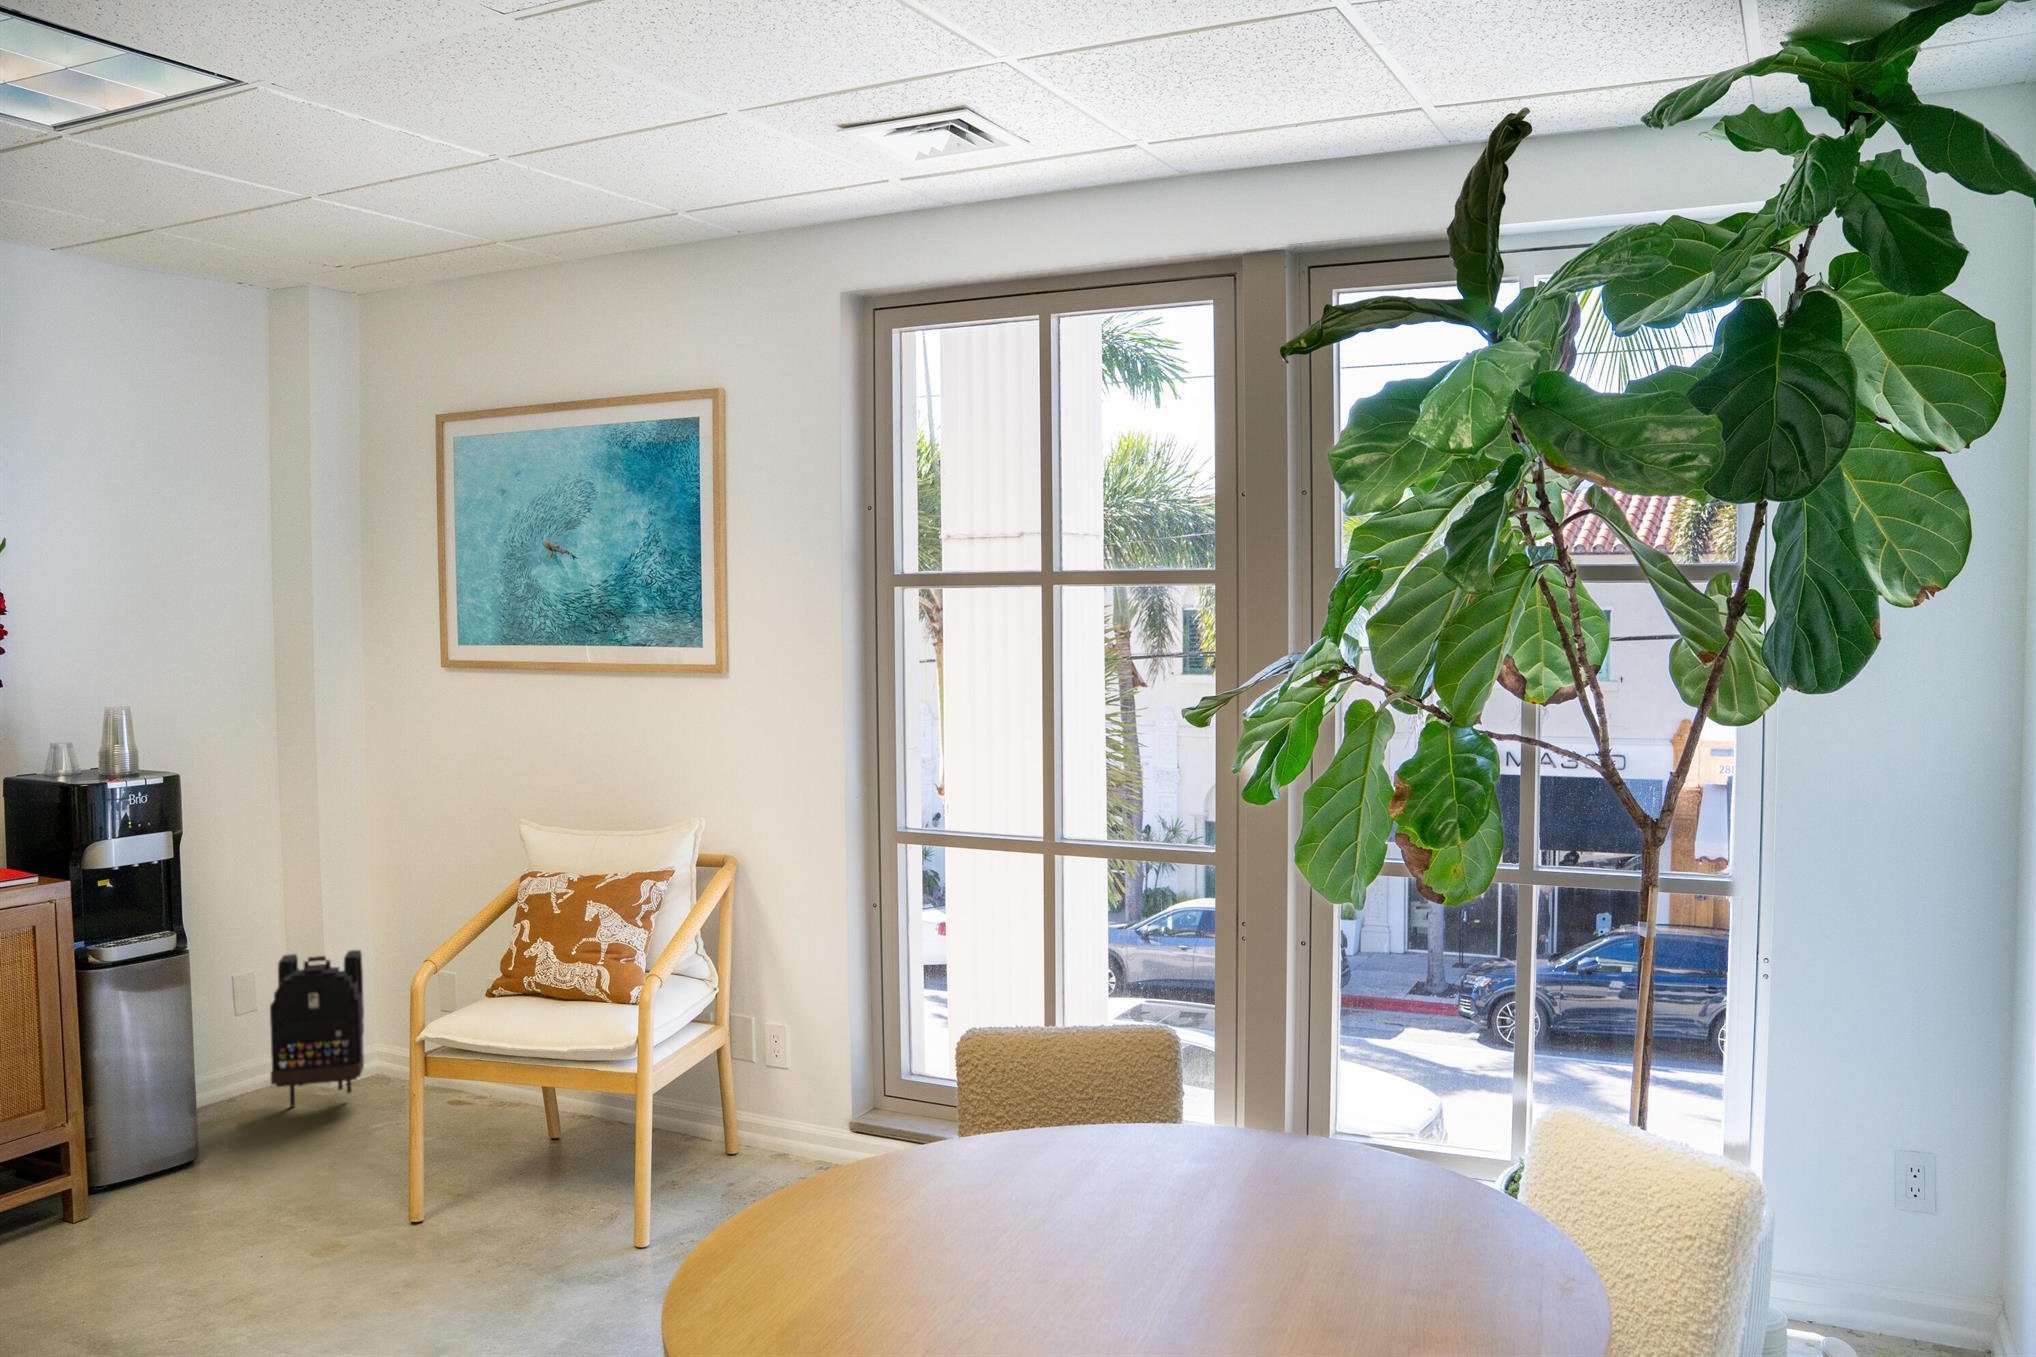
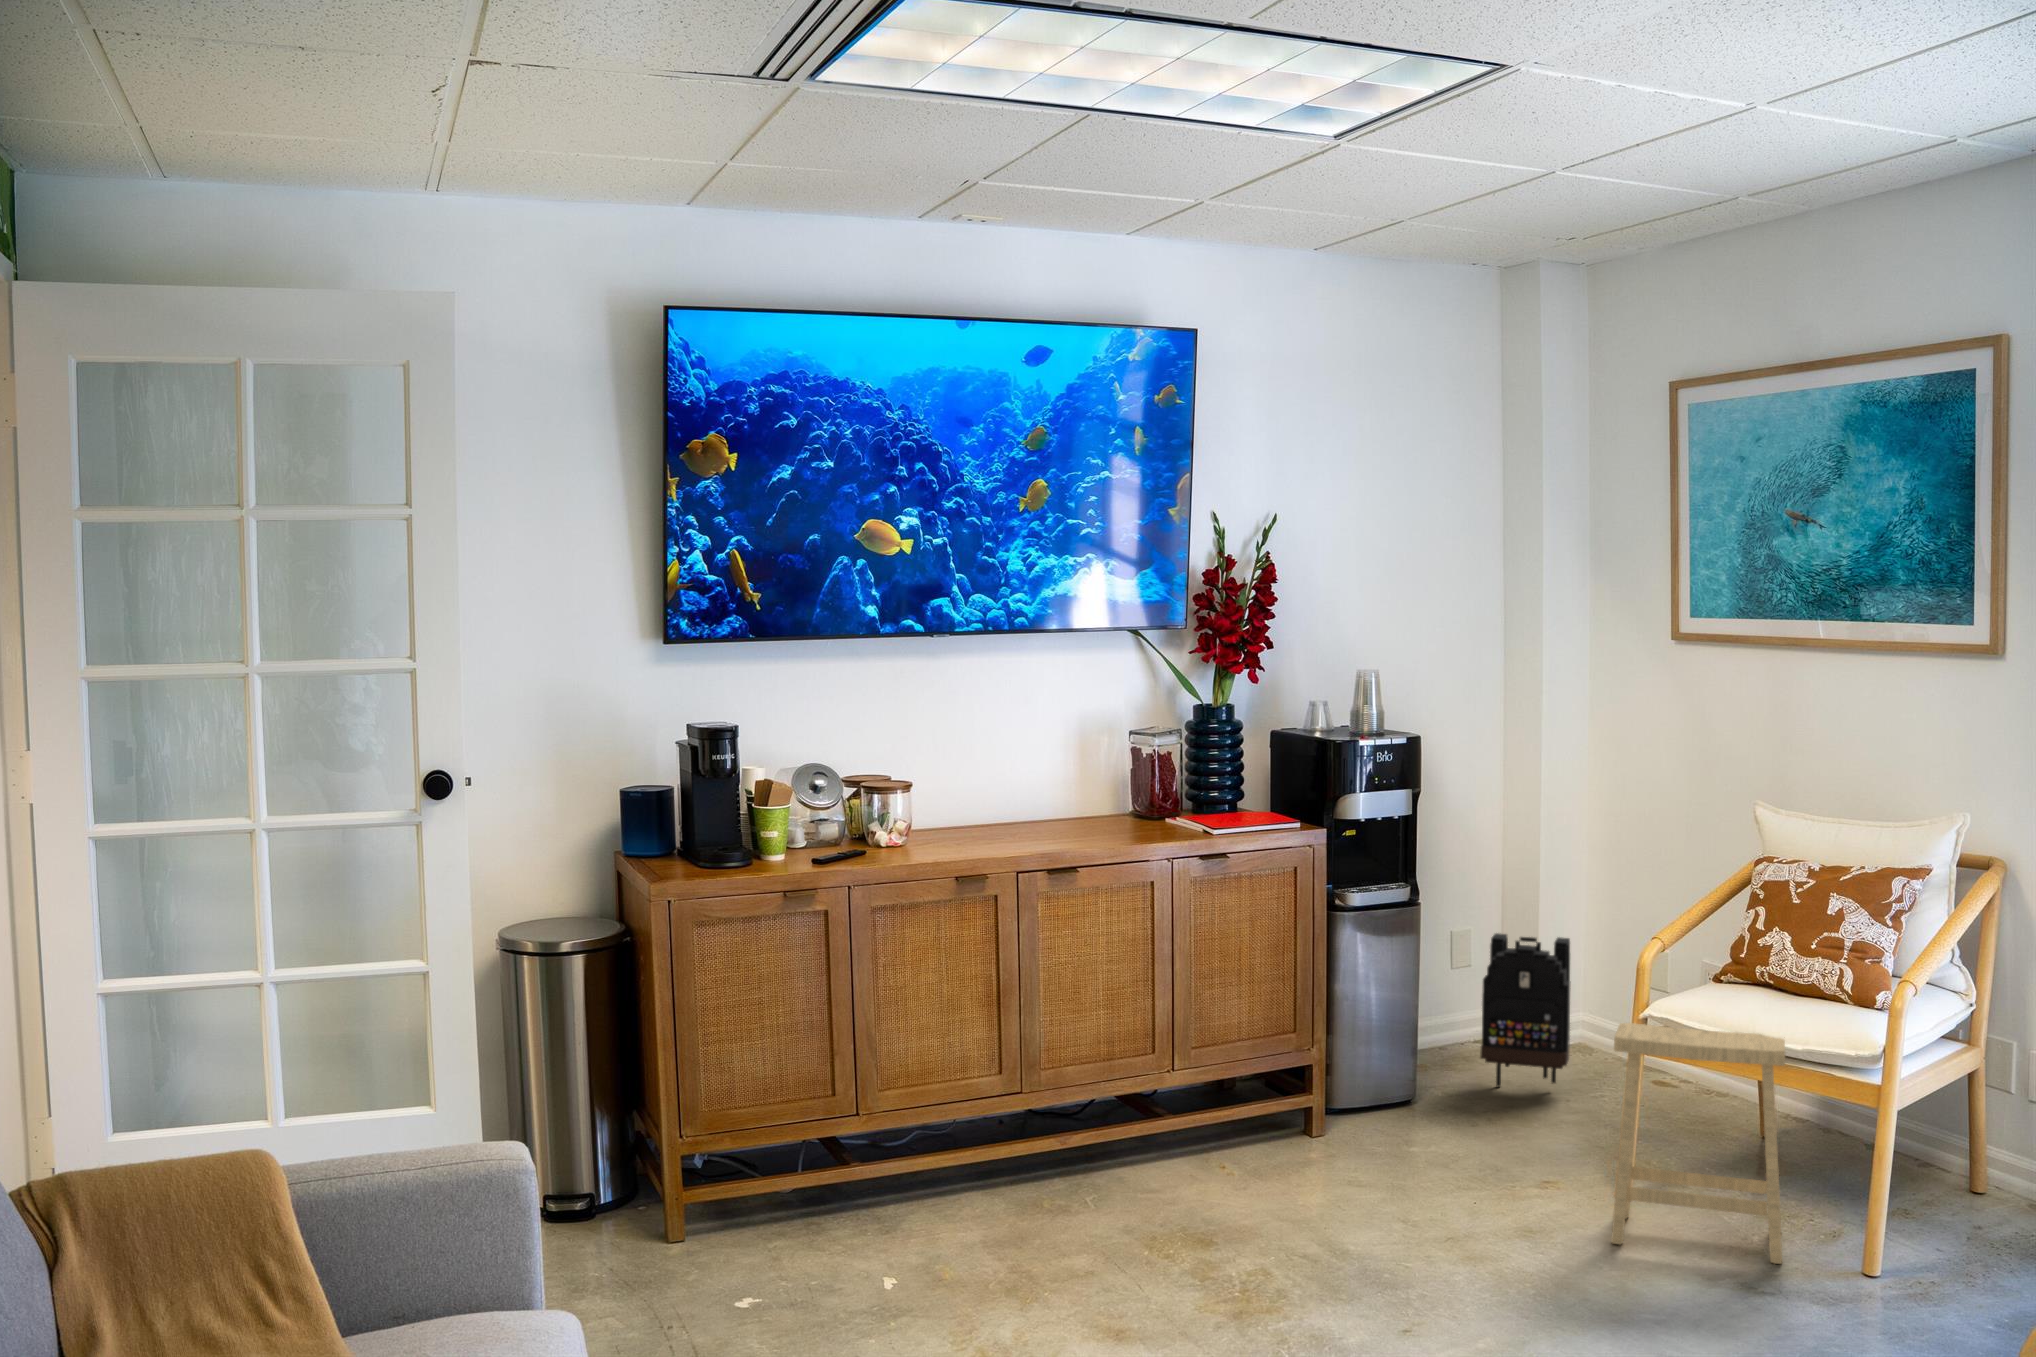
footstool: none [383,1045,555,1284] -> present [1611,1023,1785,1264]

